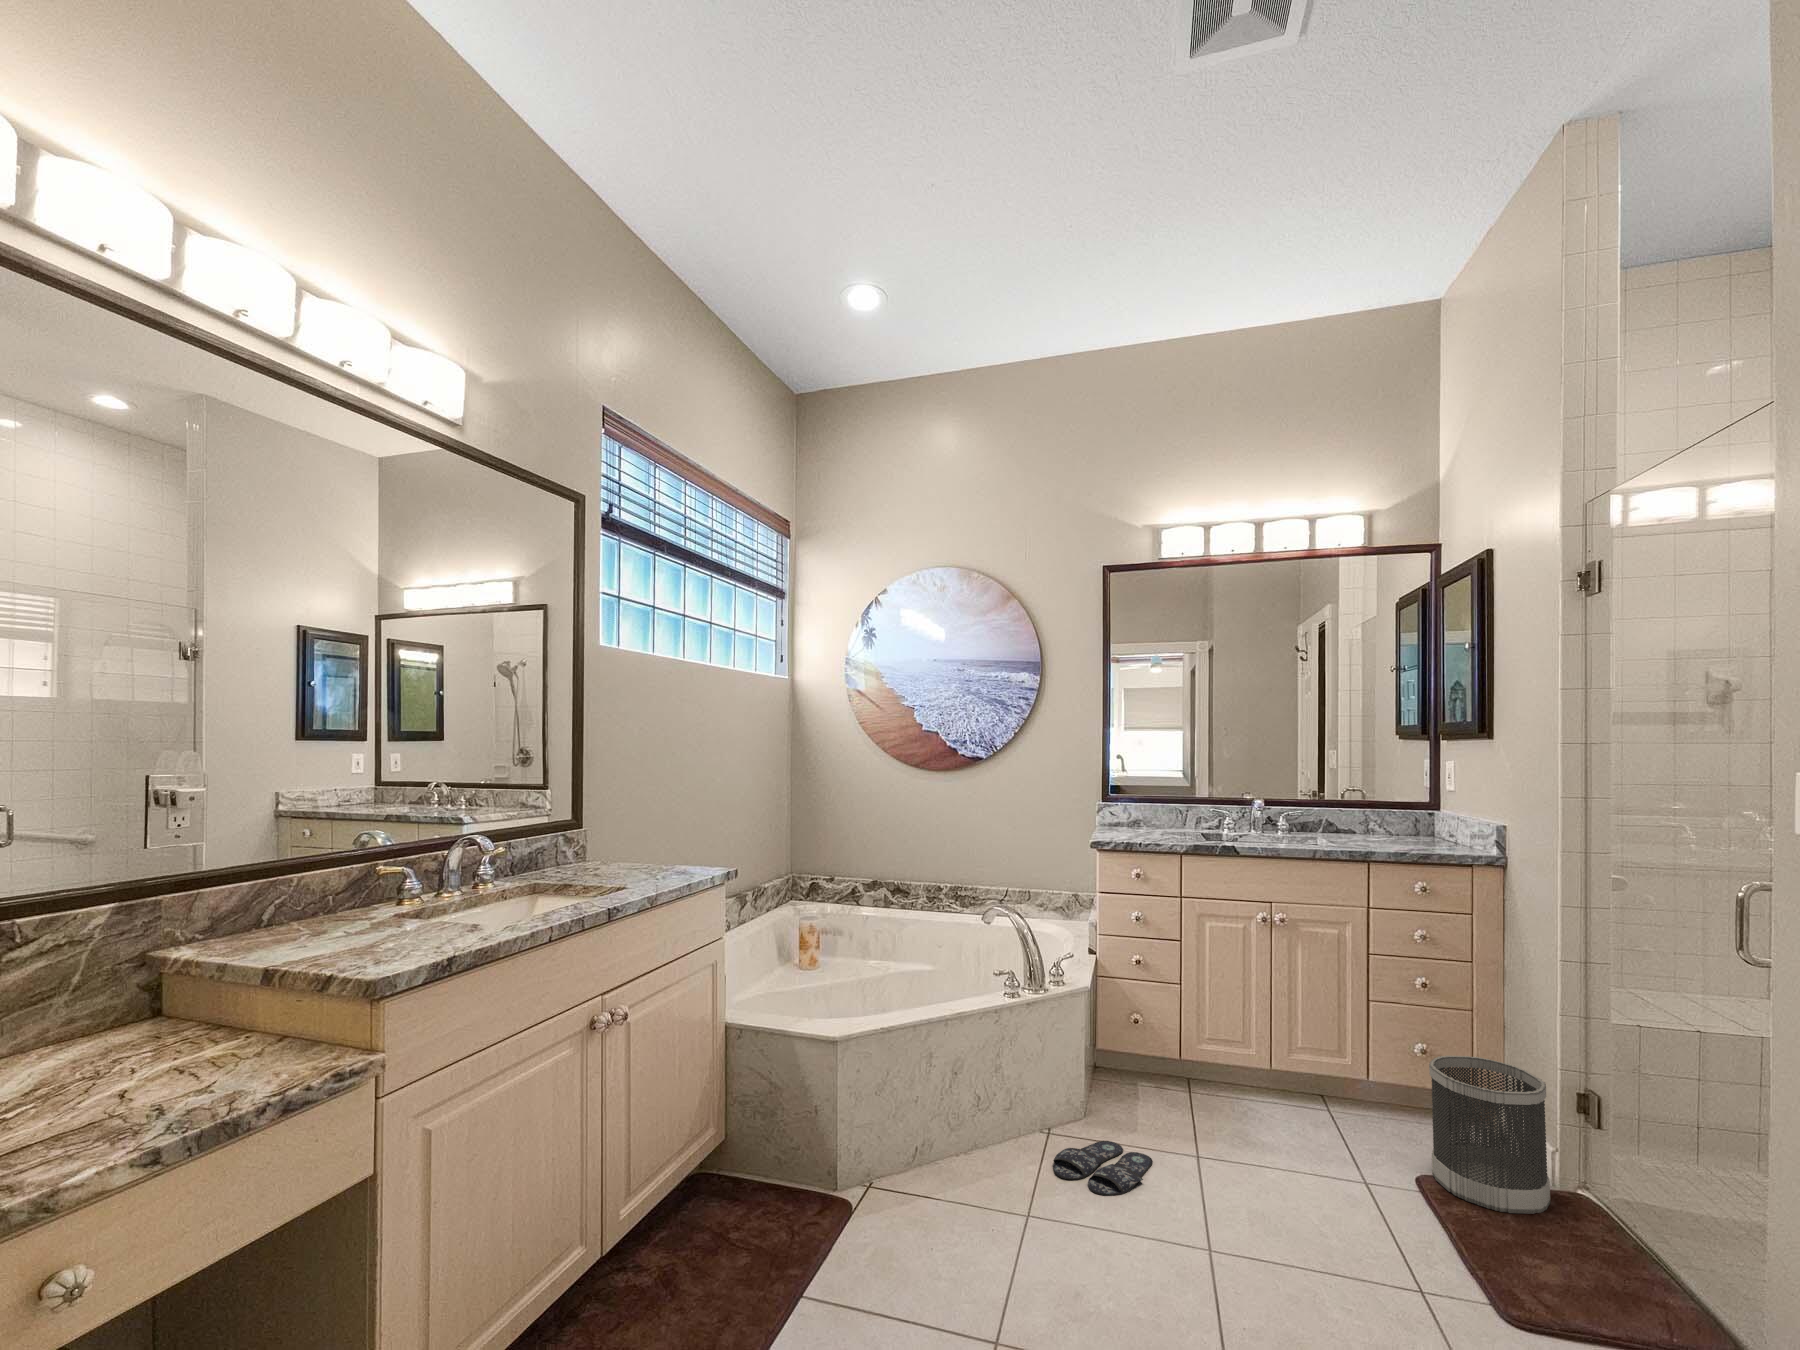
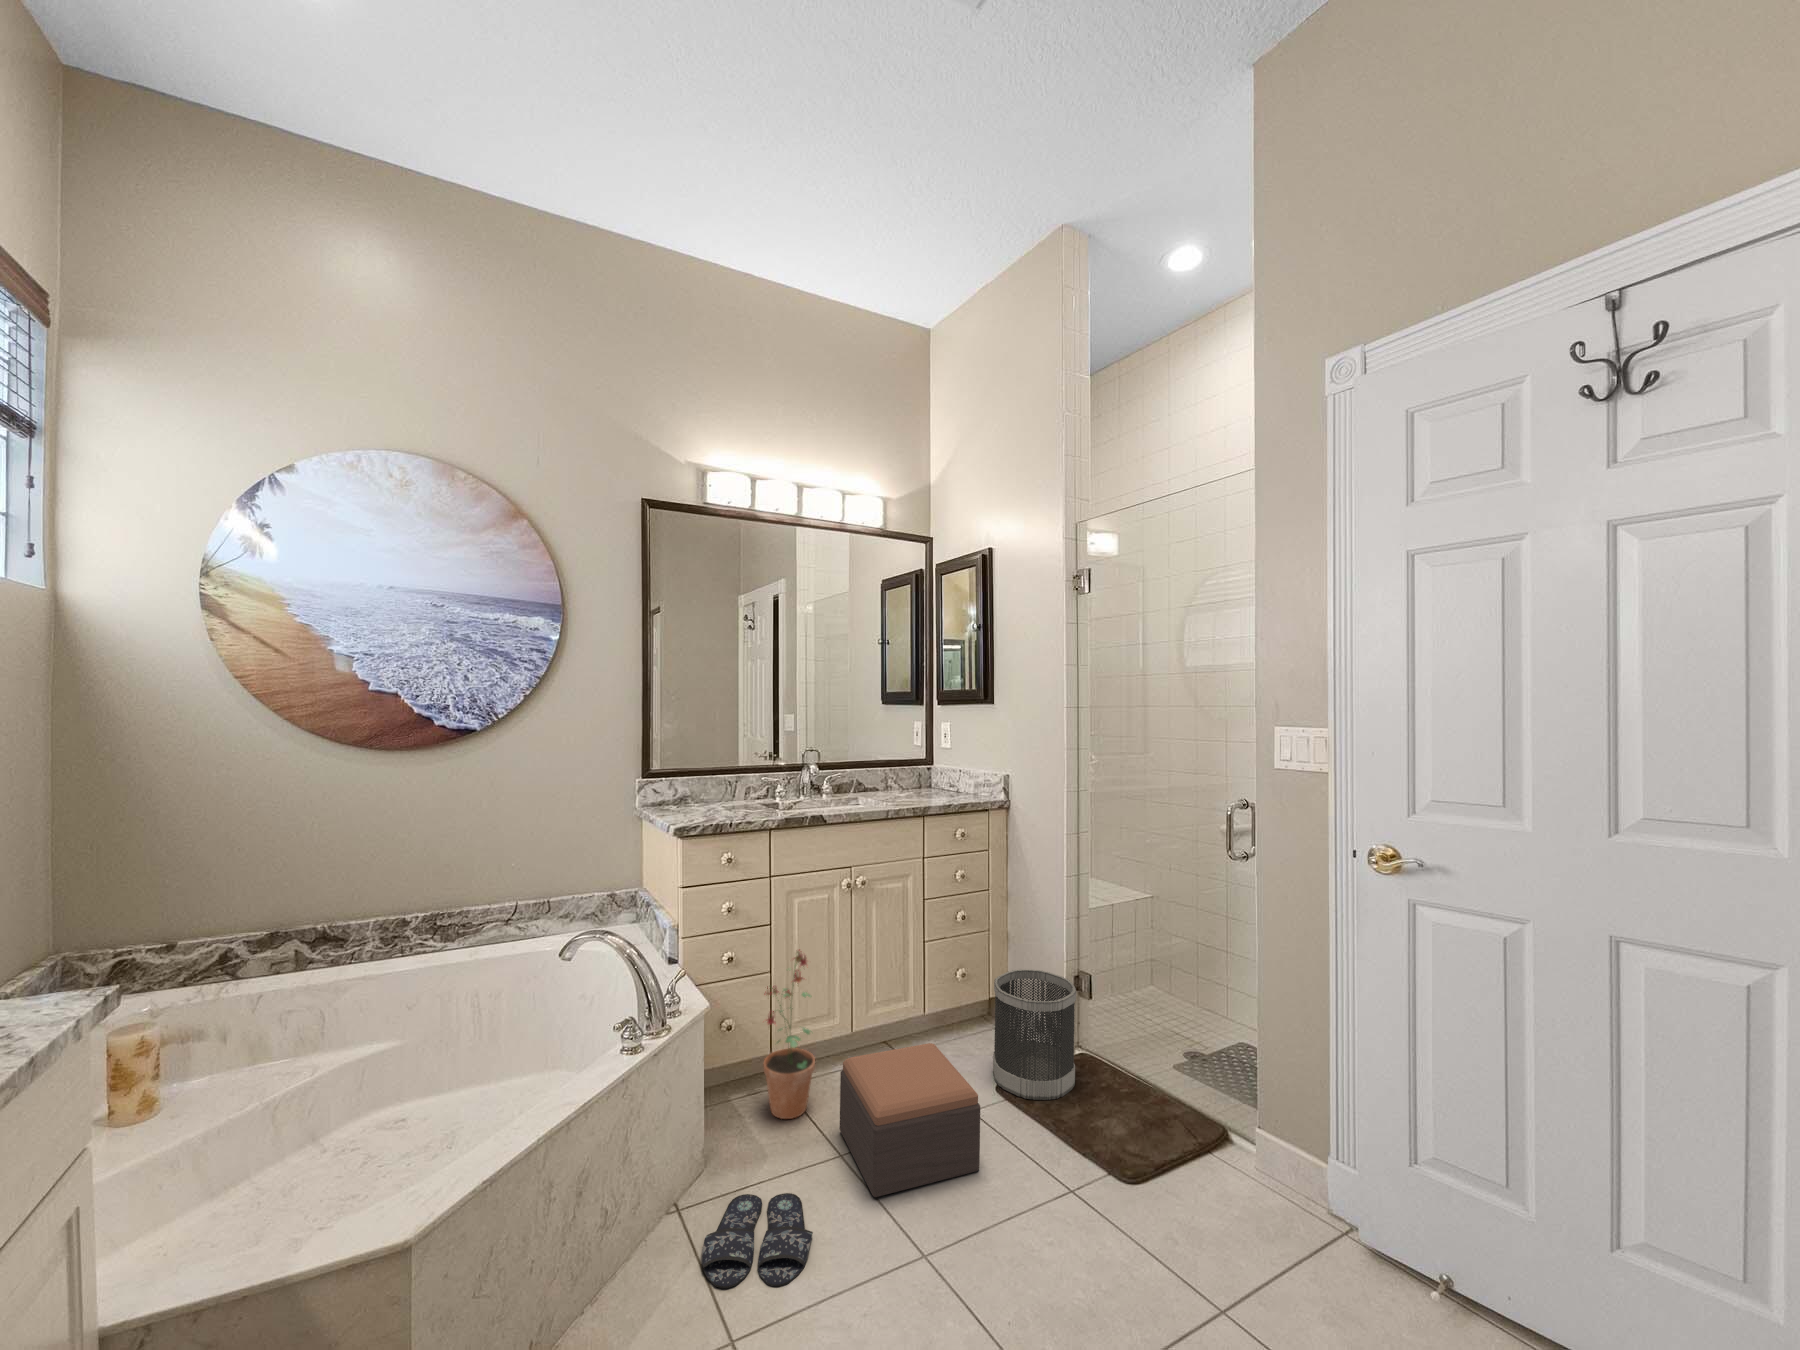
potted plant: none [1163,969,1219,1120] -> present [764,949,815,1119]
footstool: none [1211,1072,1336,1215] -> present [840,1043,980,1197]

